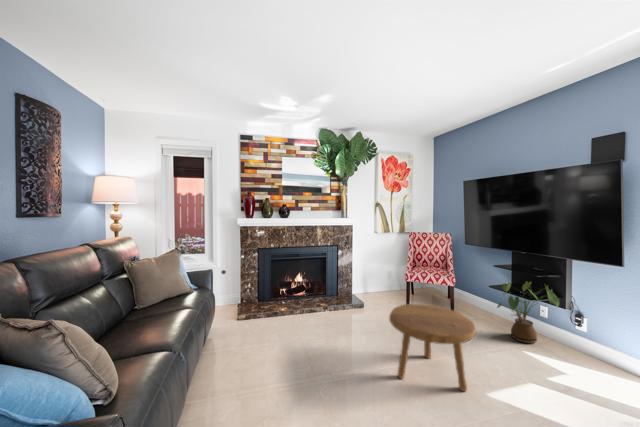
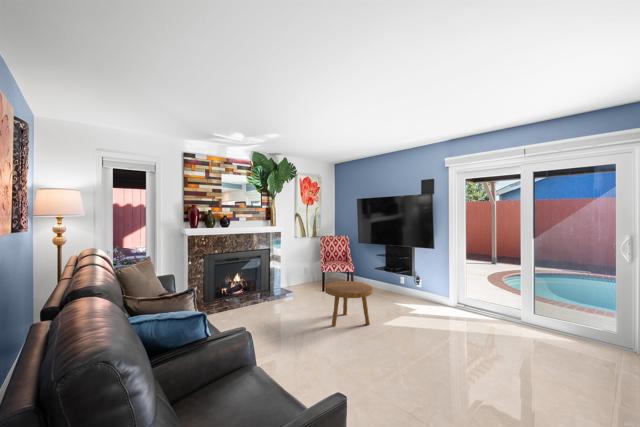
house plant: present [497,282,559,344] -> none [379,263,410,300]

